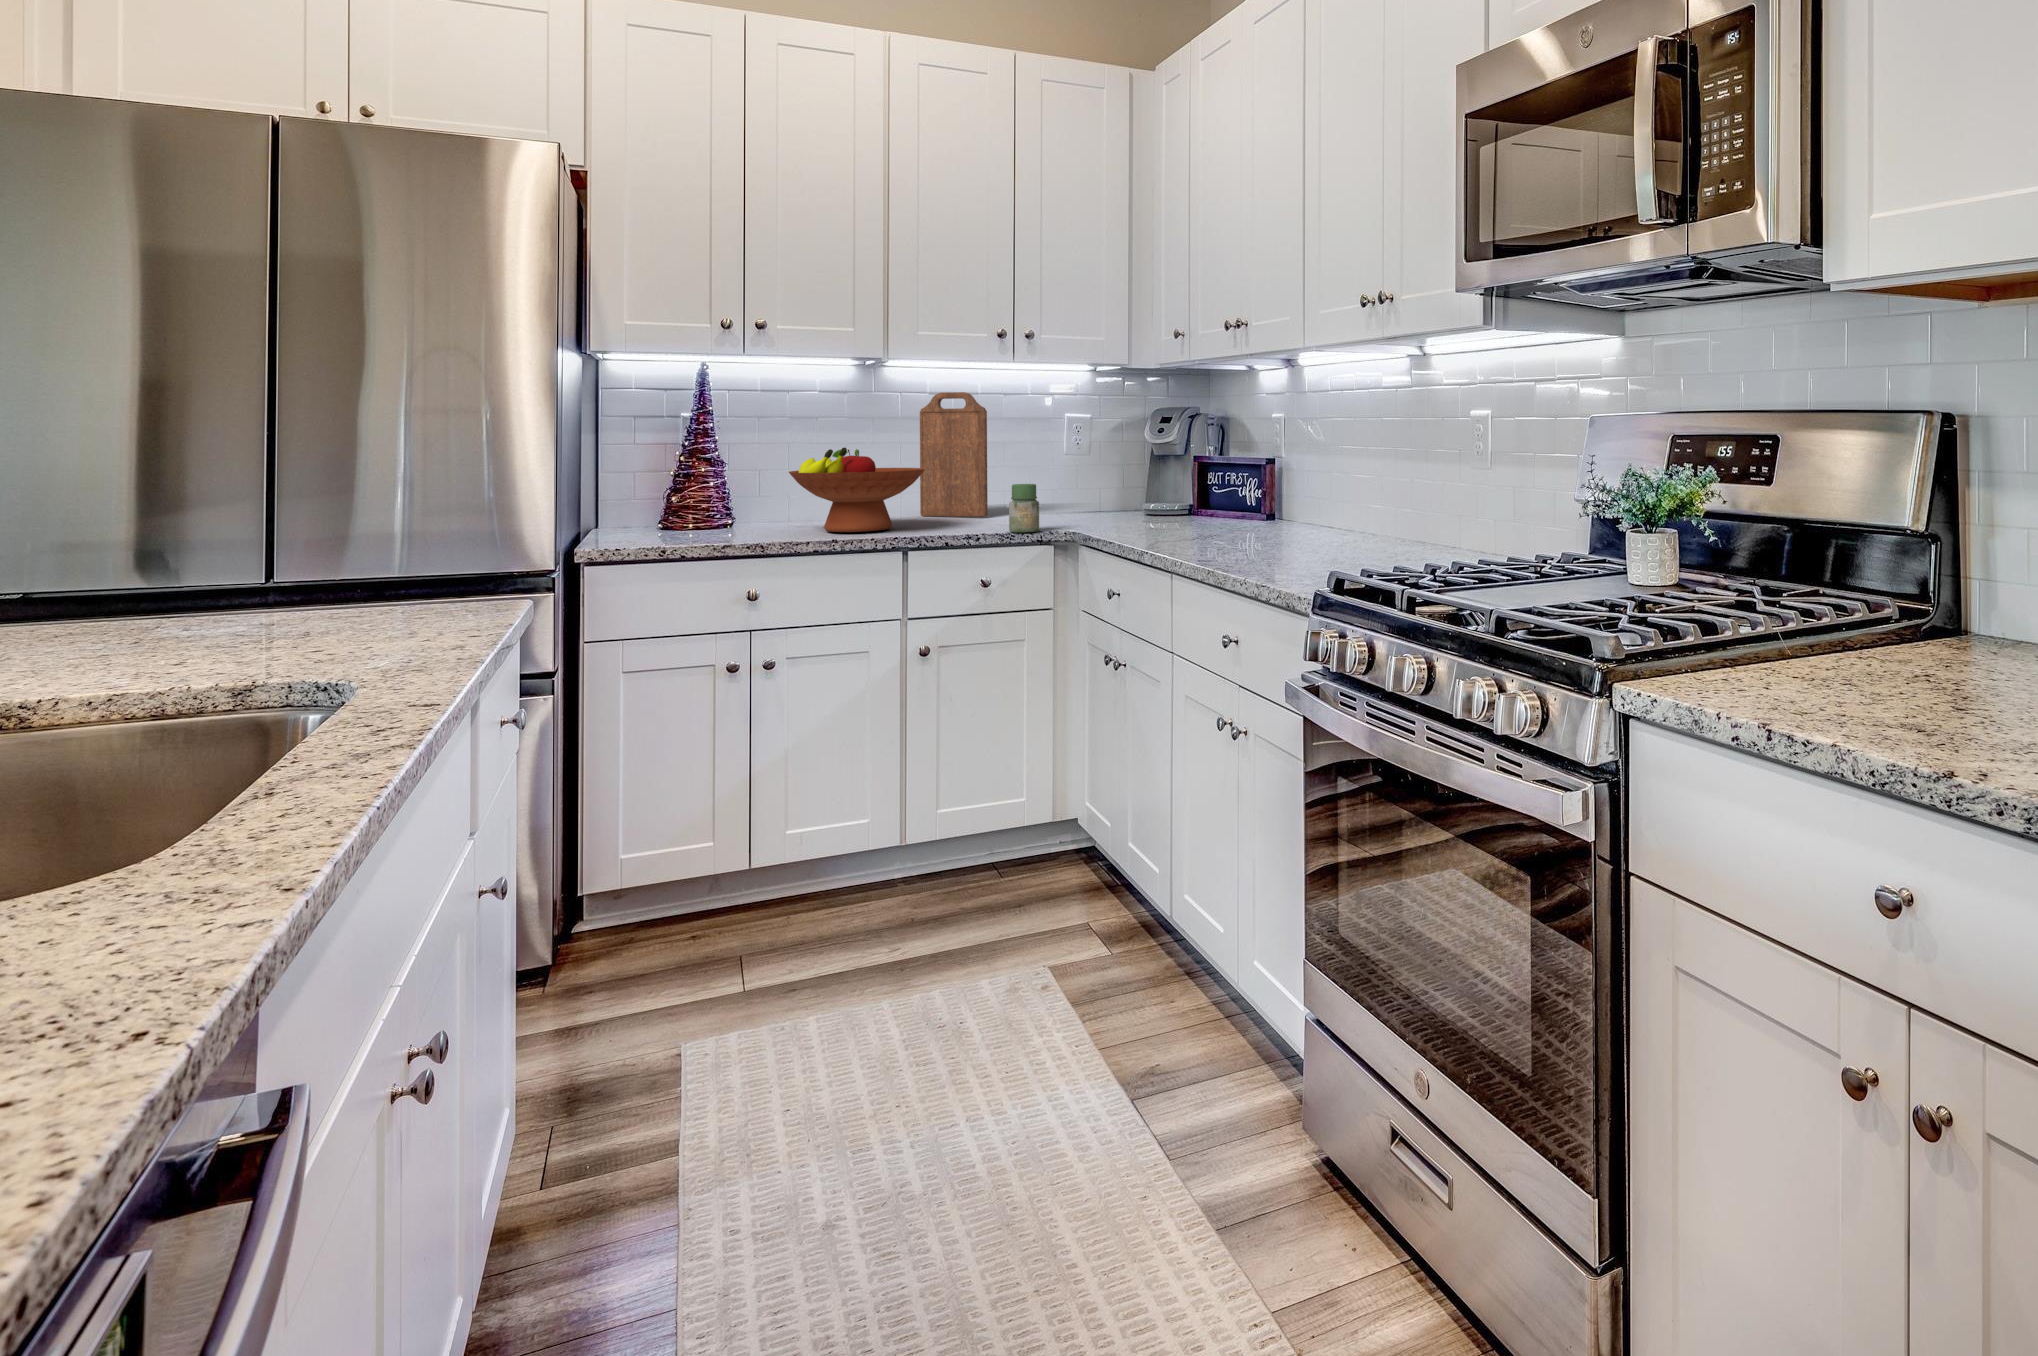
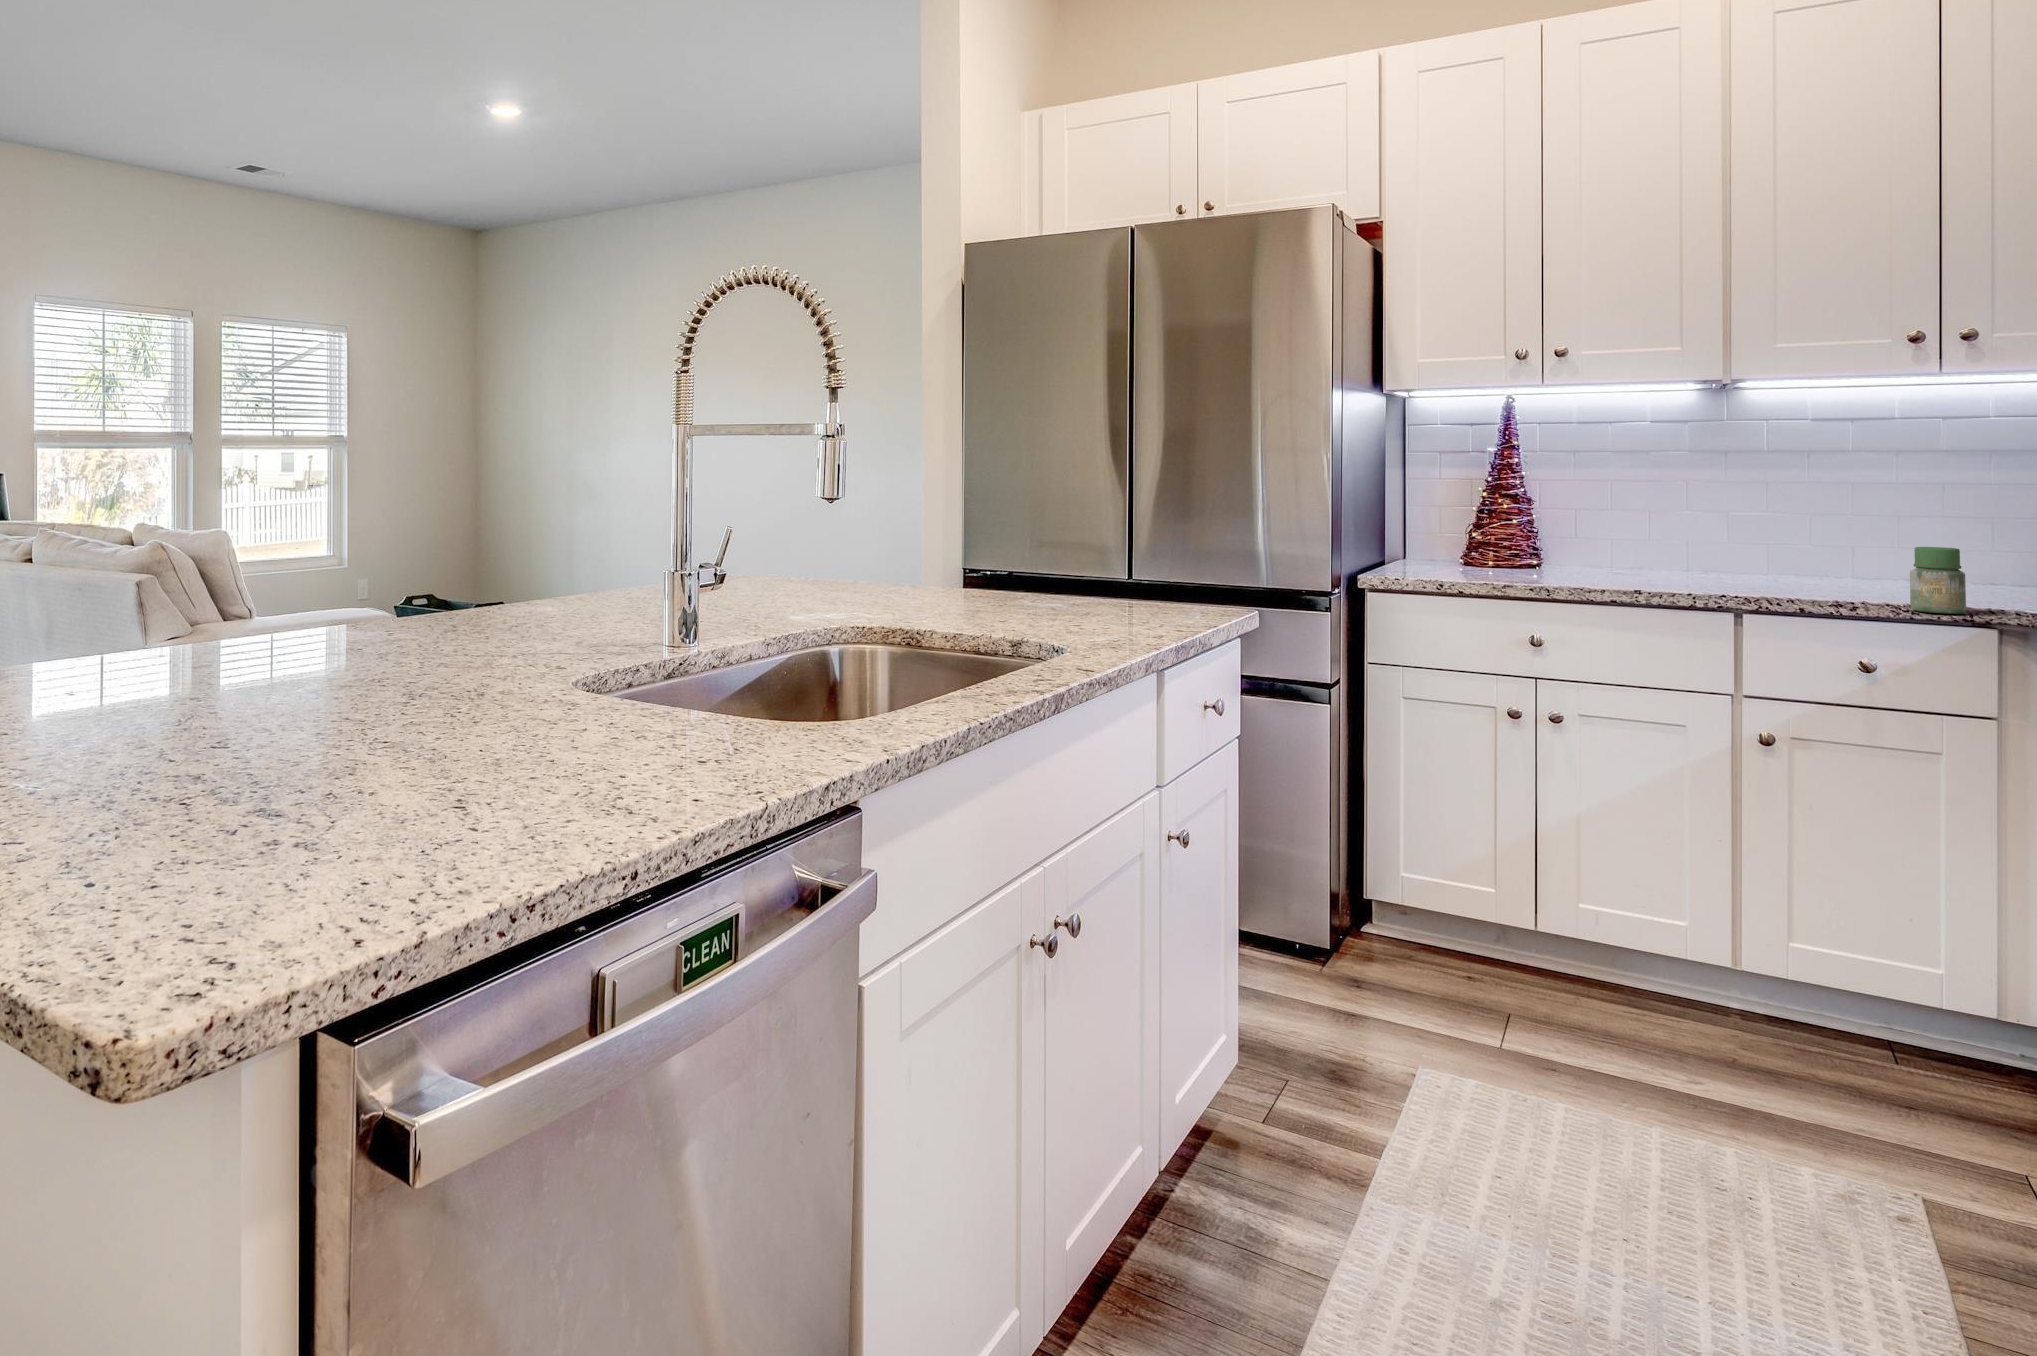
cutting board: present [920,392,988,517] -> none [1793,423,1900,586]
fruit bowl: present [789,448,925,532] -> none [1592,489,1782,588]

